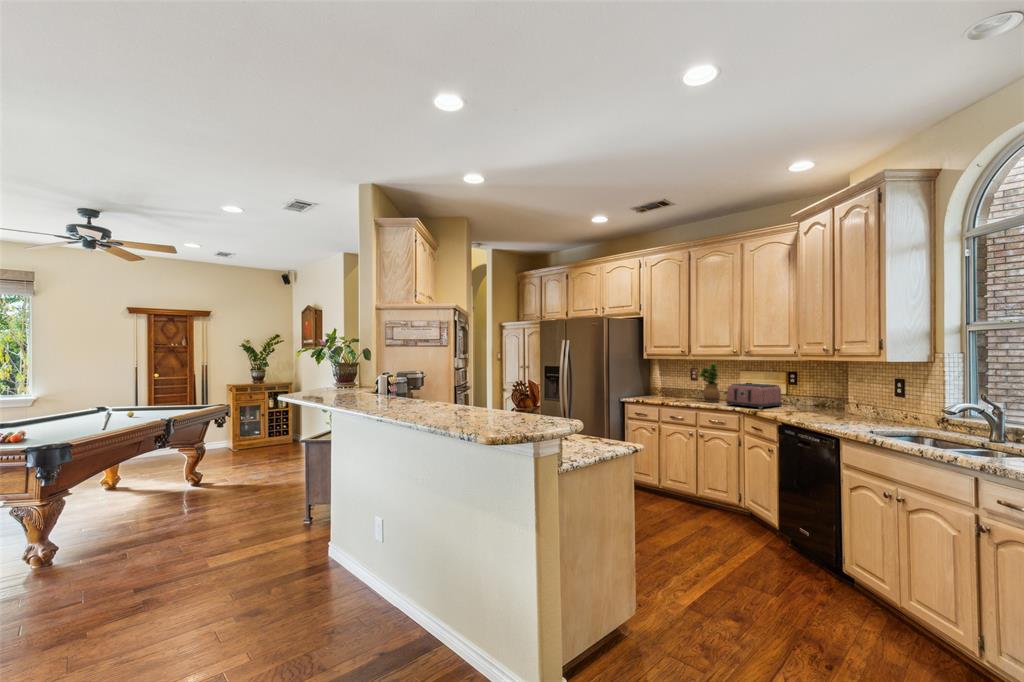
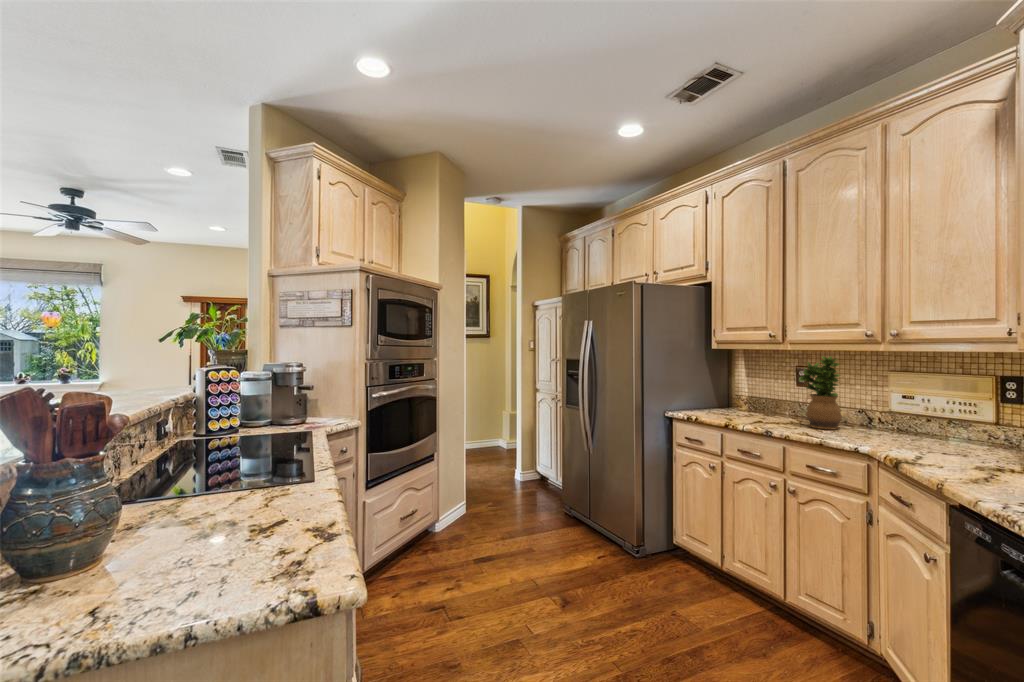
toaster: present [726,383,782,409] -> none [846,397,985,454]

